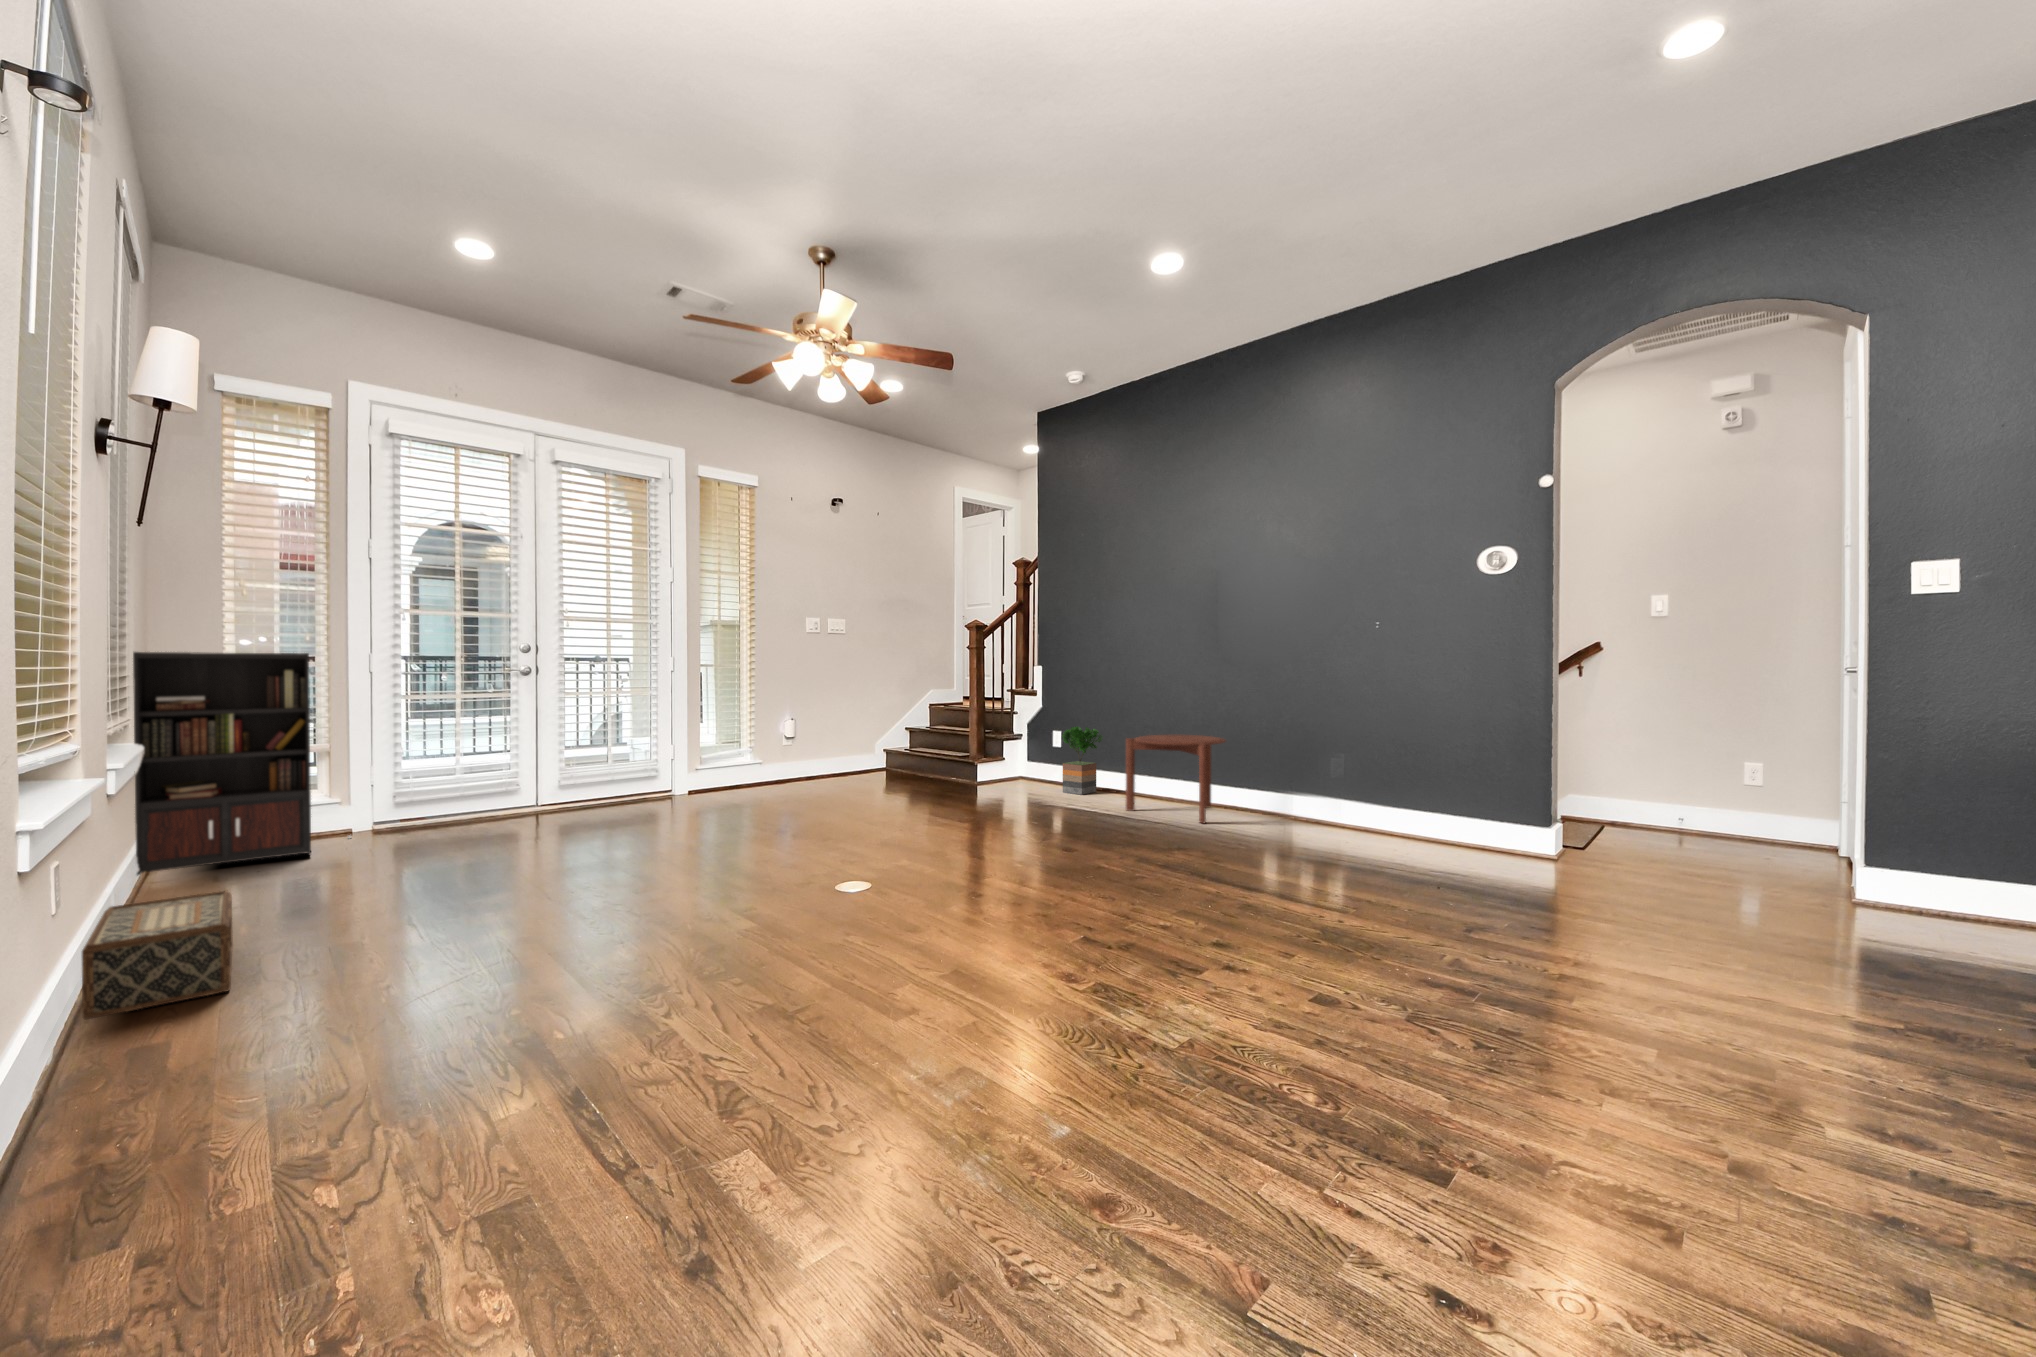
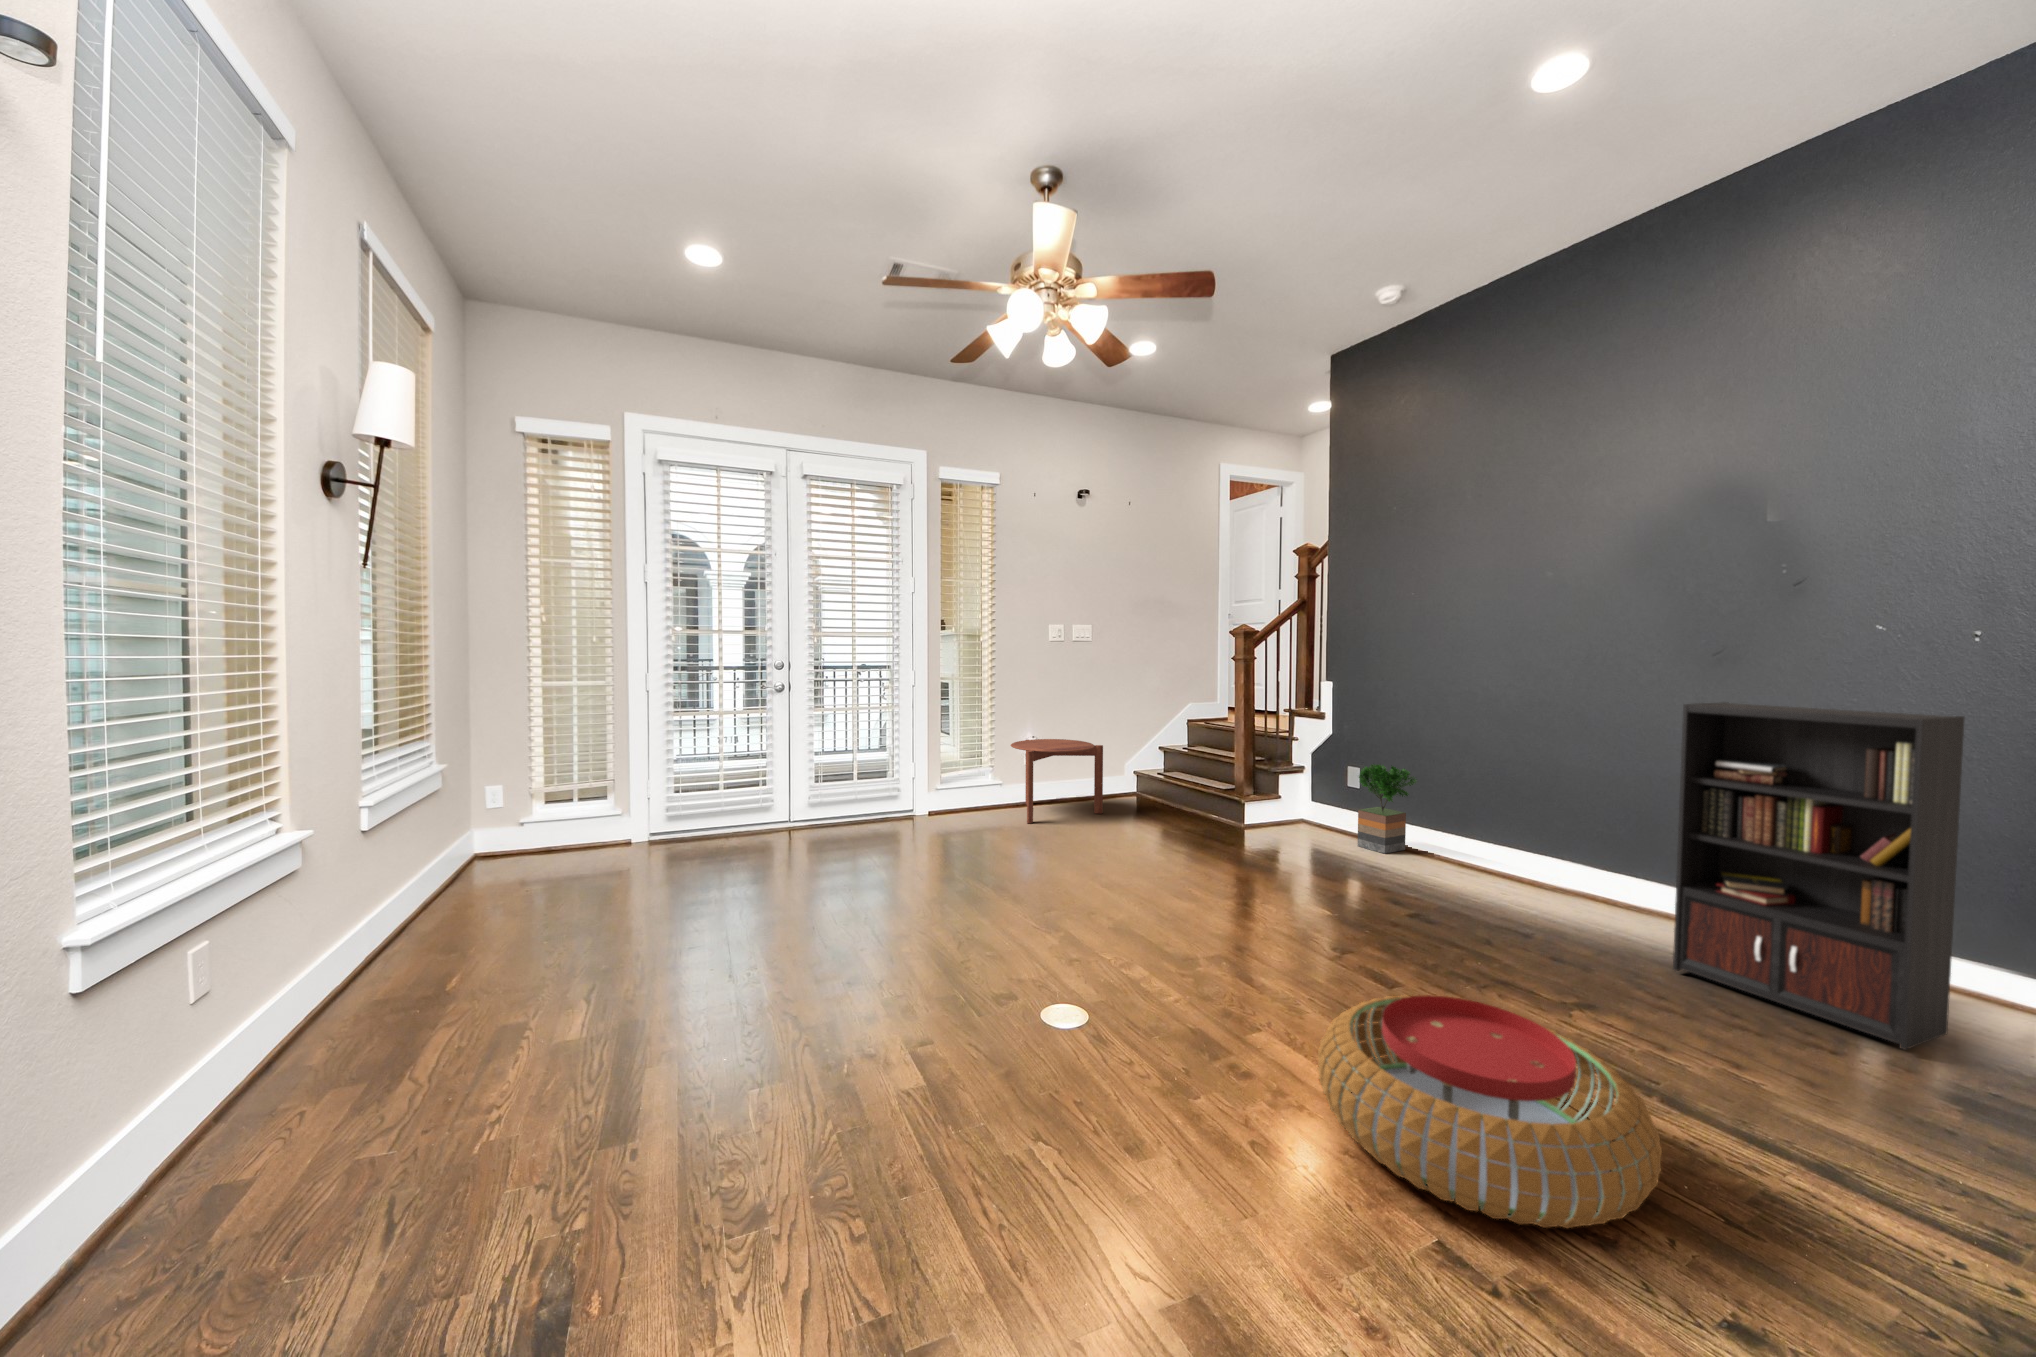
bookcase: present [133,652,351,875] -> present [1673,702,1965,1050]
side table: present [1126,735,1226,823] -> present [1011,739,1103,823]
pouf: none [1025,829,1196,921] -> present [1318,995,1662,1229]
woven basket: present [82,891,233,1020] -> none [178,960,405,1141]

